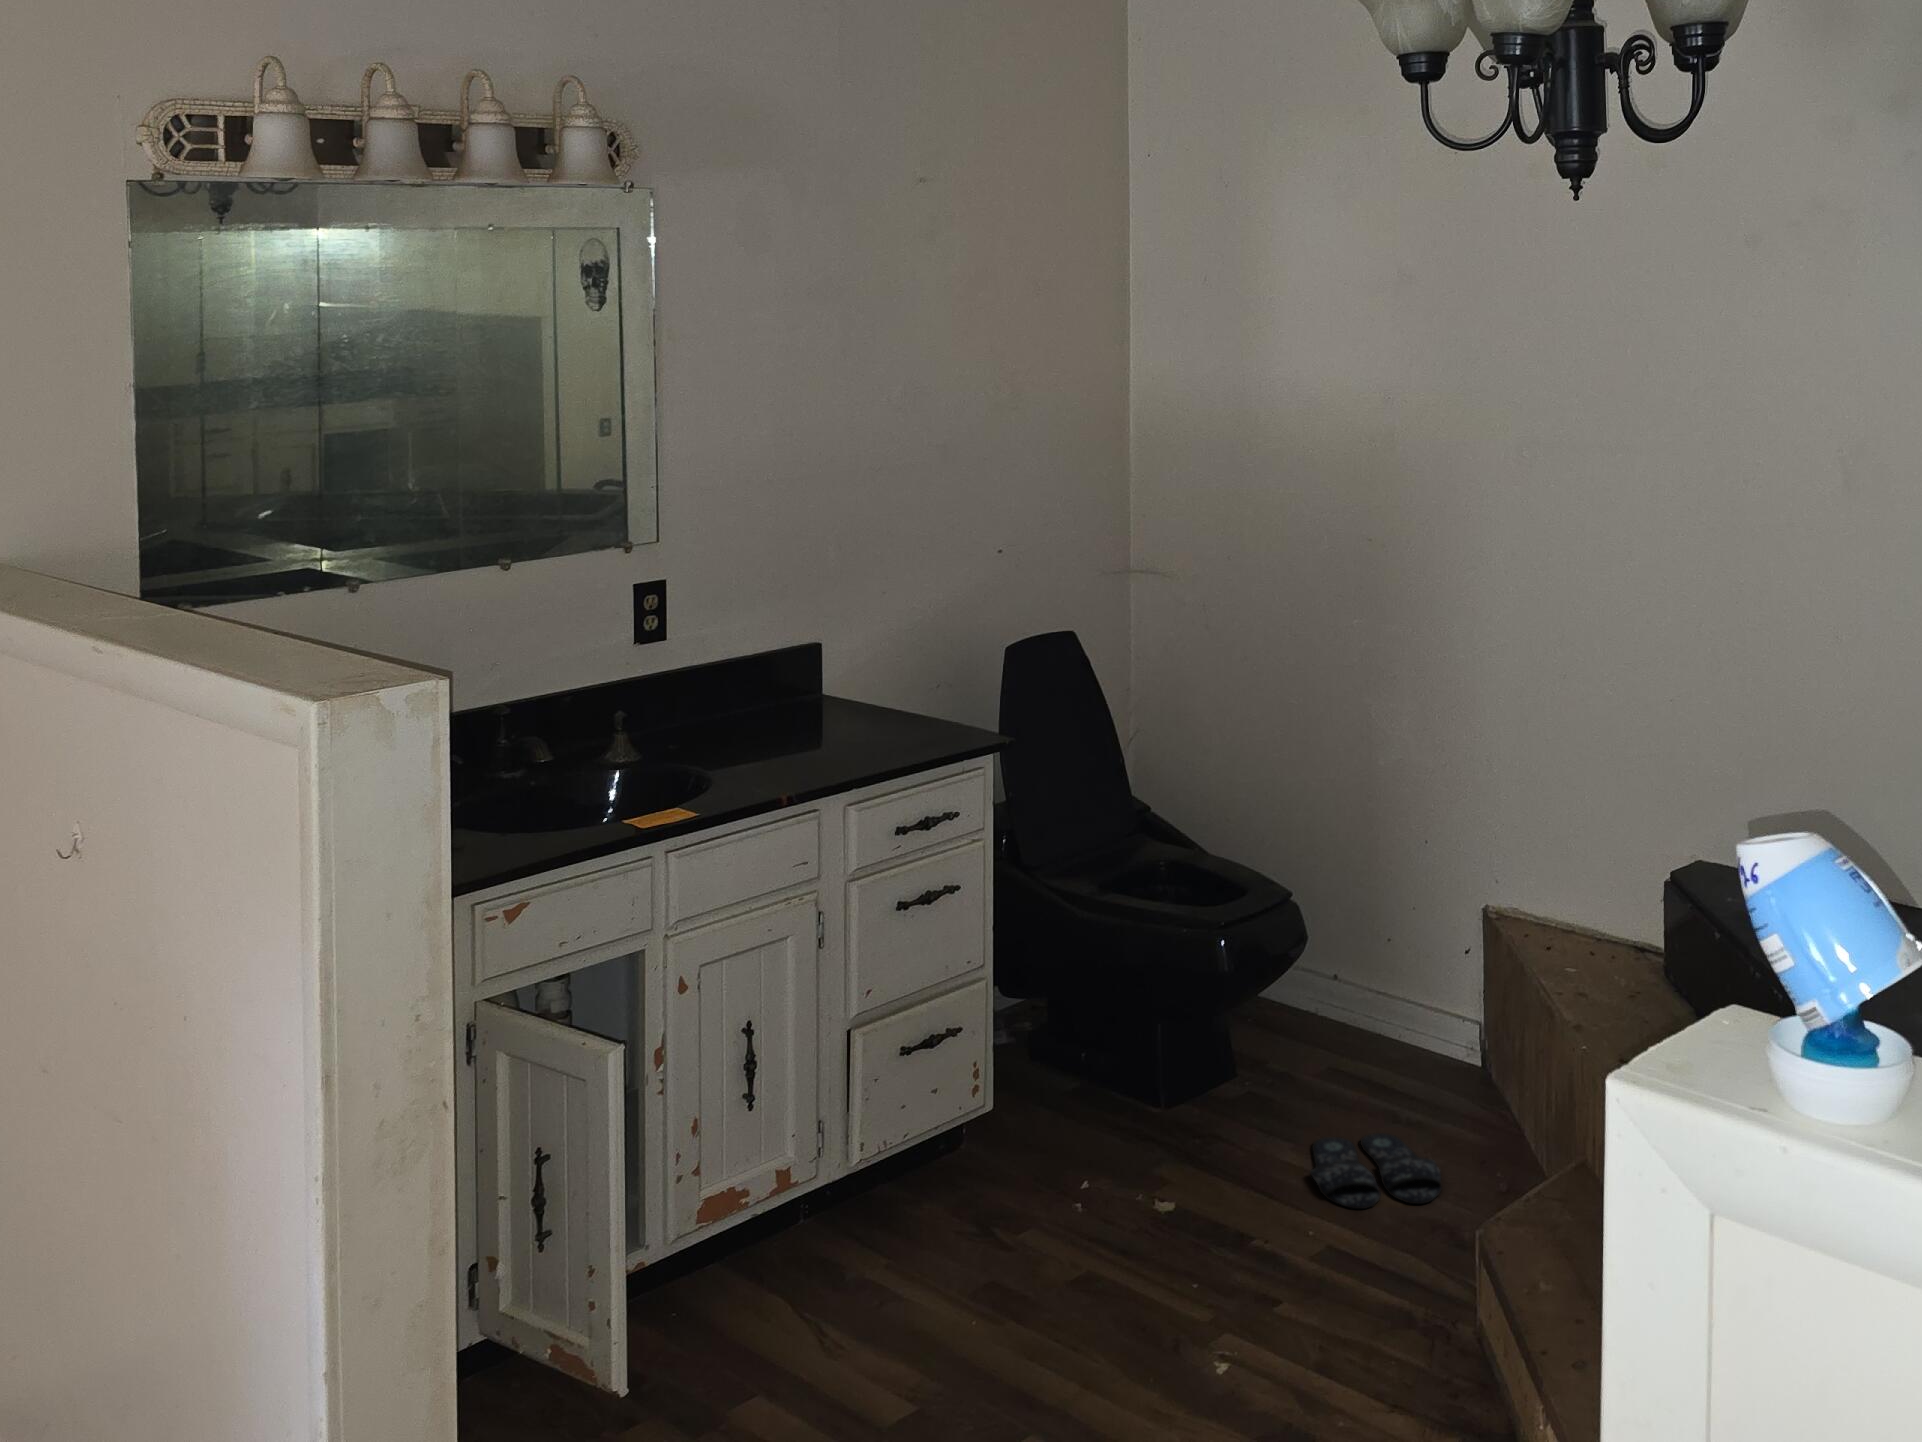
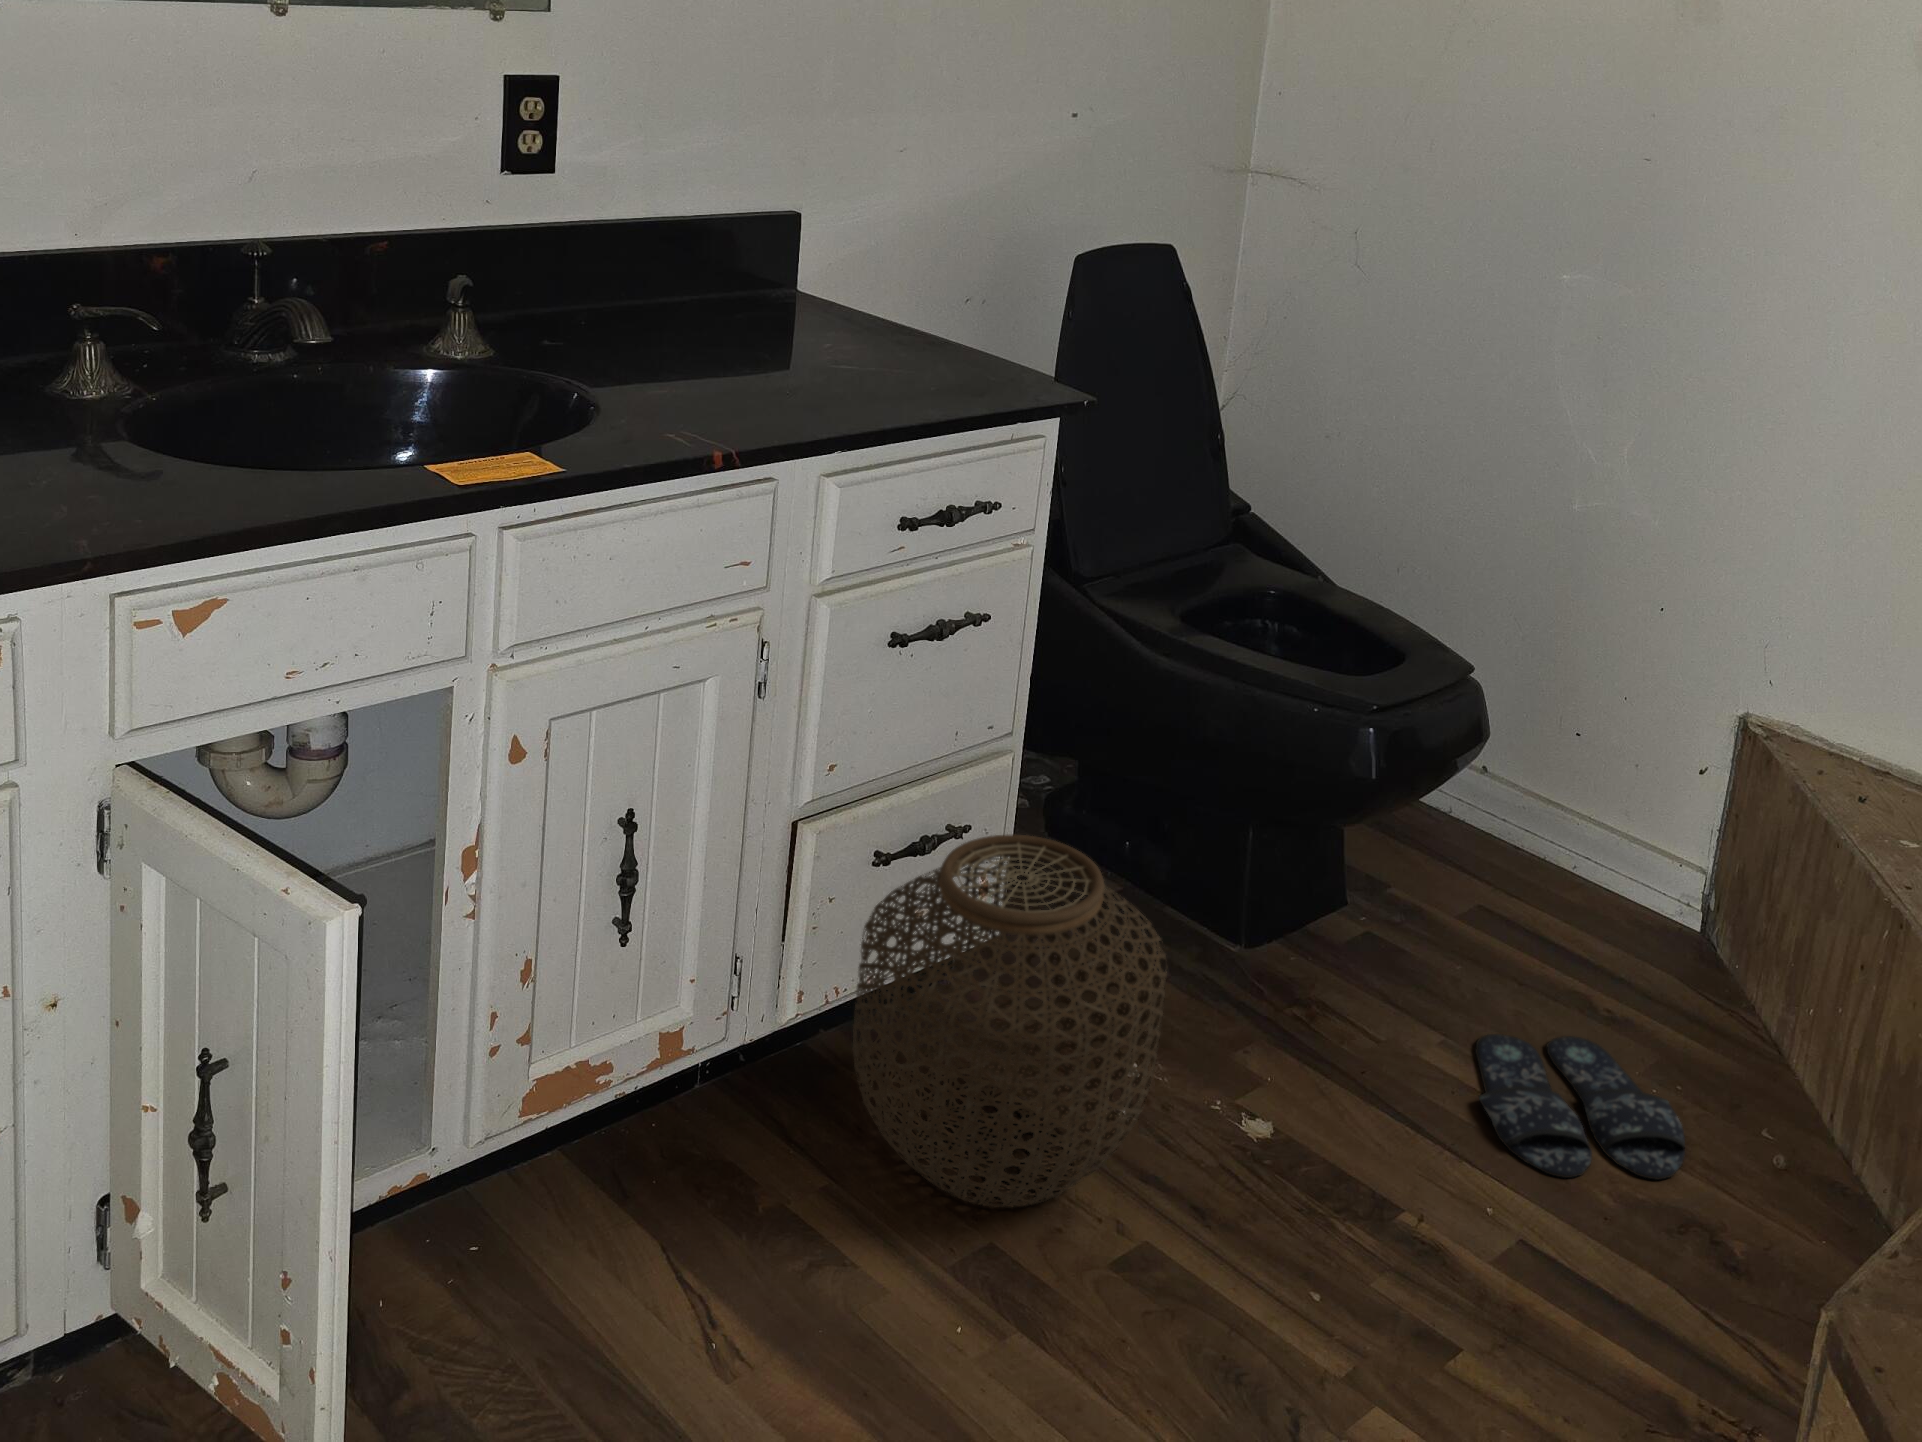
woven basket: none [897,1021,1087,1260] -> present [853,835,1167,1207]

